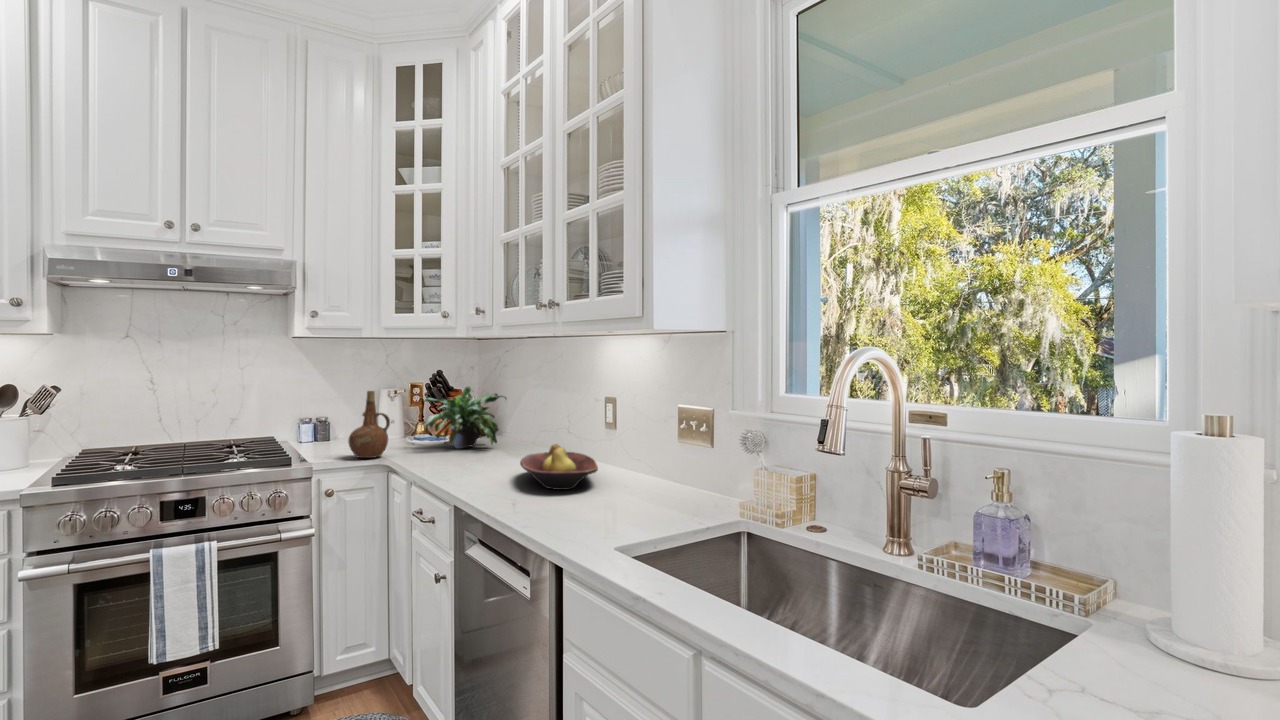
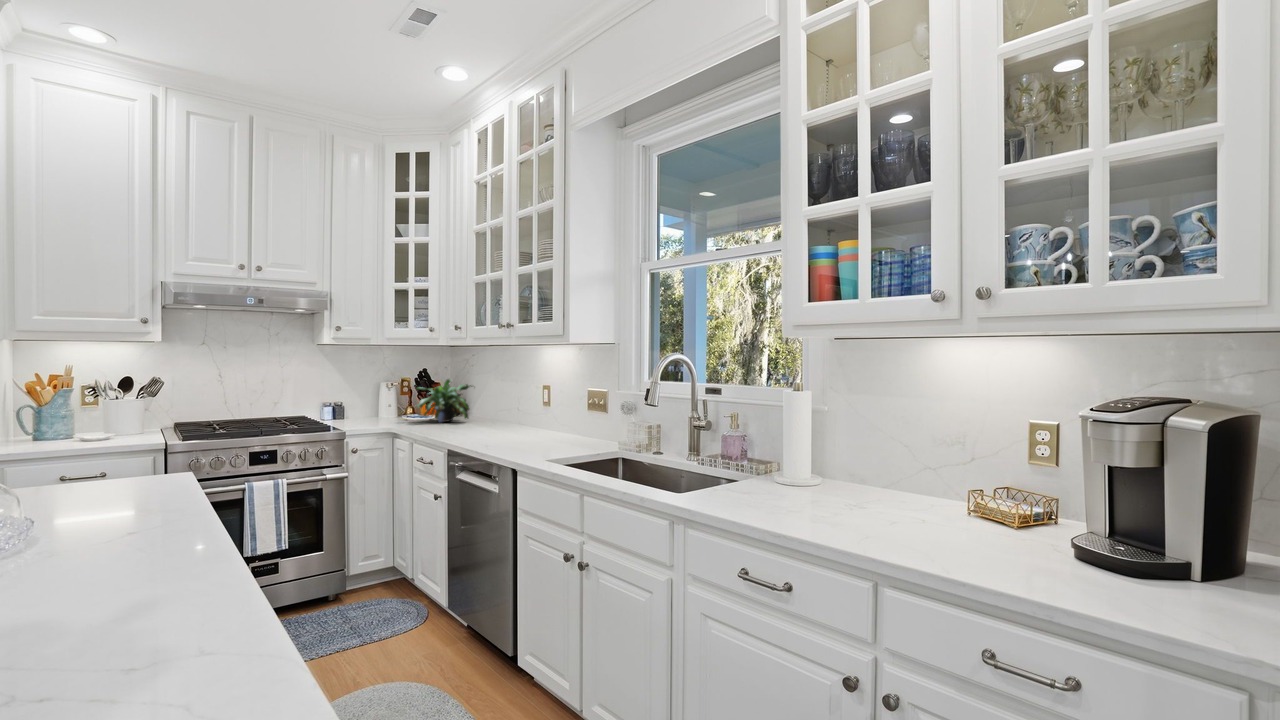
ceramic pitcher: present [348,391,390,458] -> none [366,382,394,428]
fruit bowl: present [520,444,598,490] -> none [488,414,538,440]

